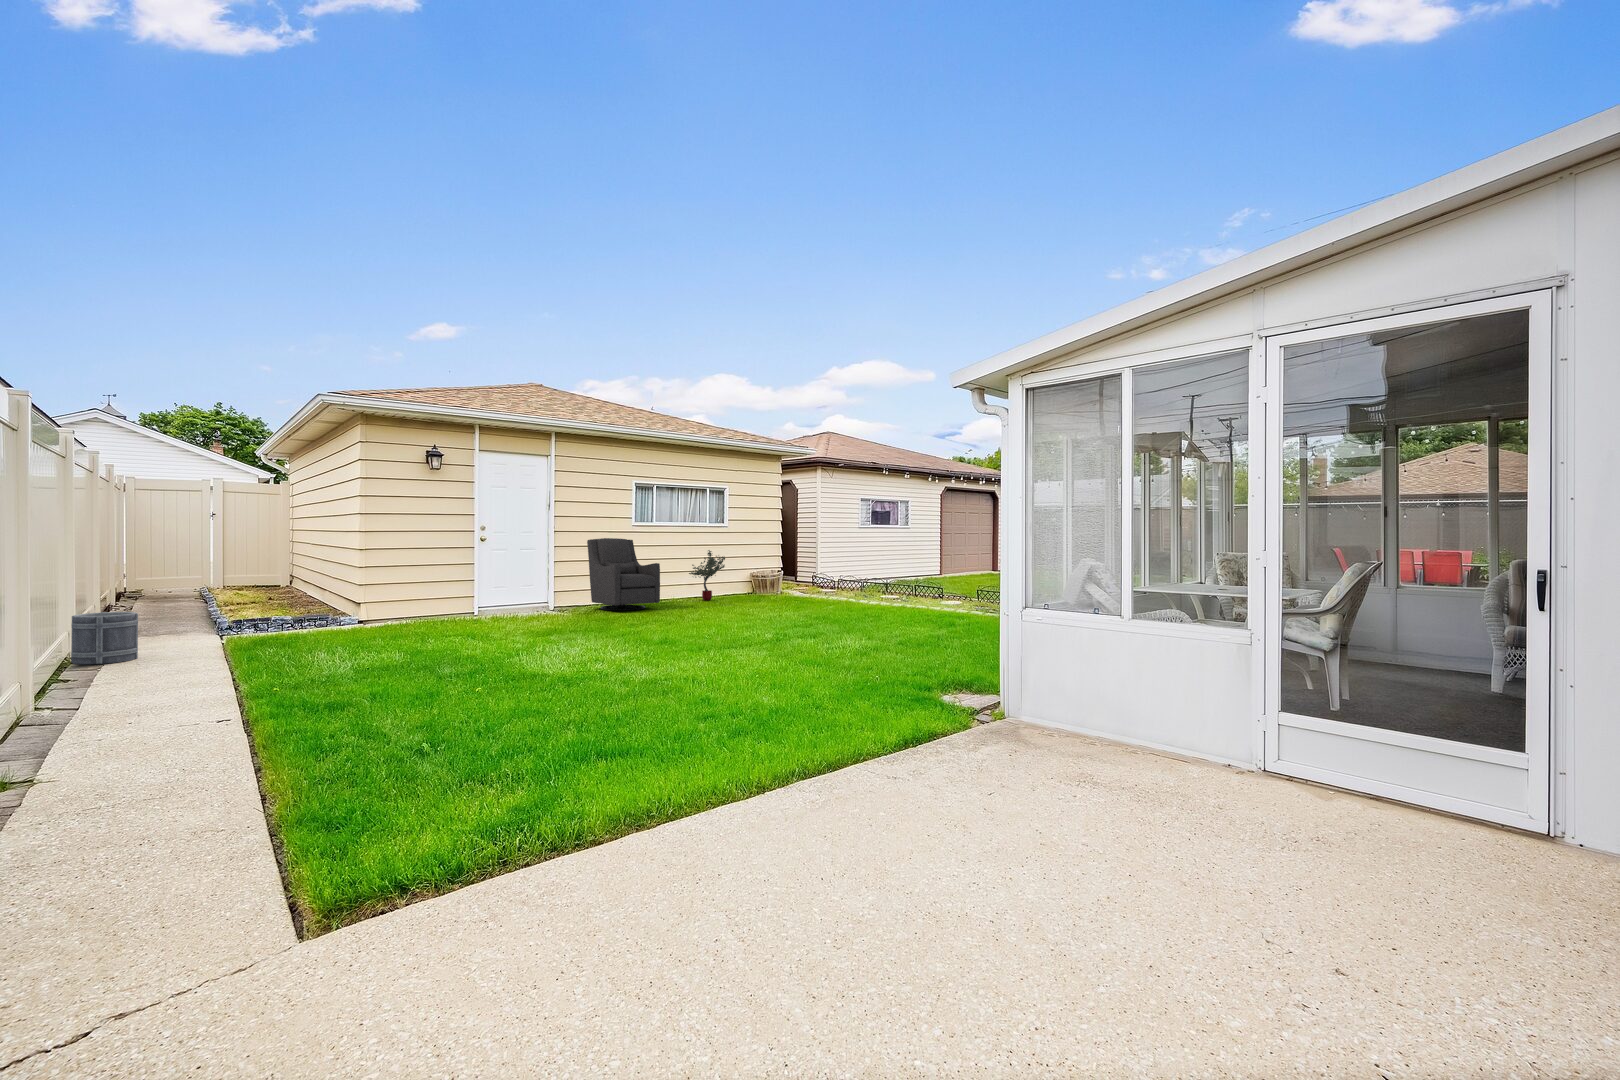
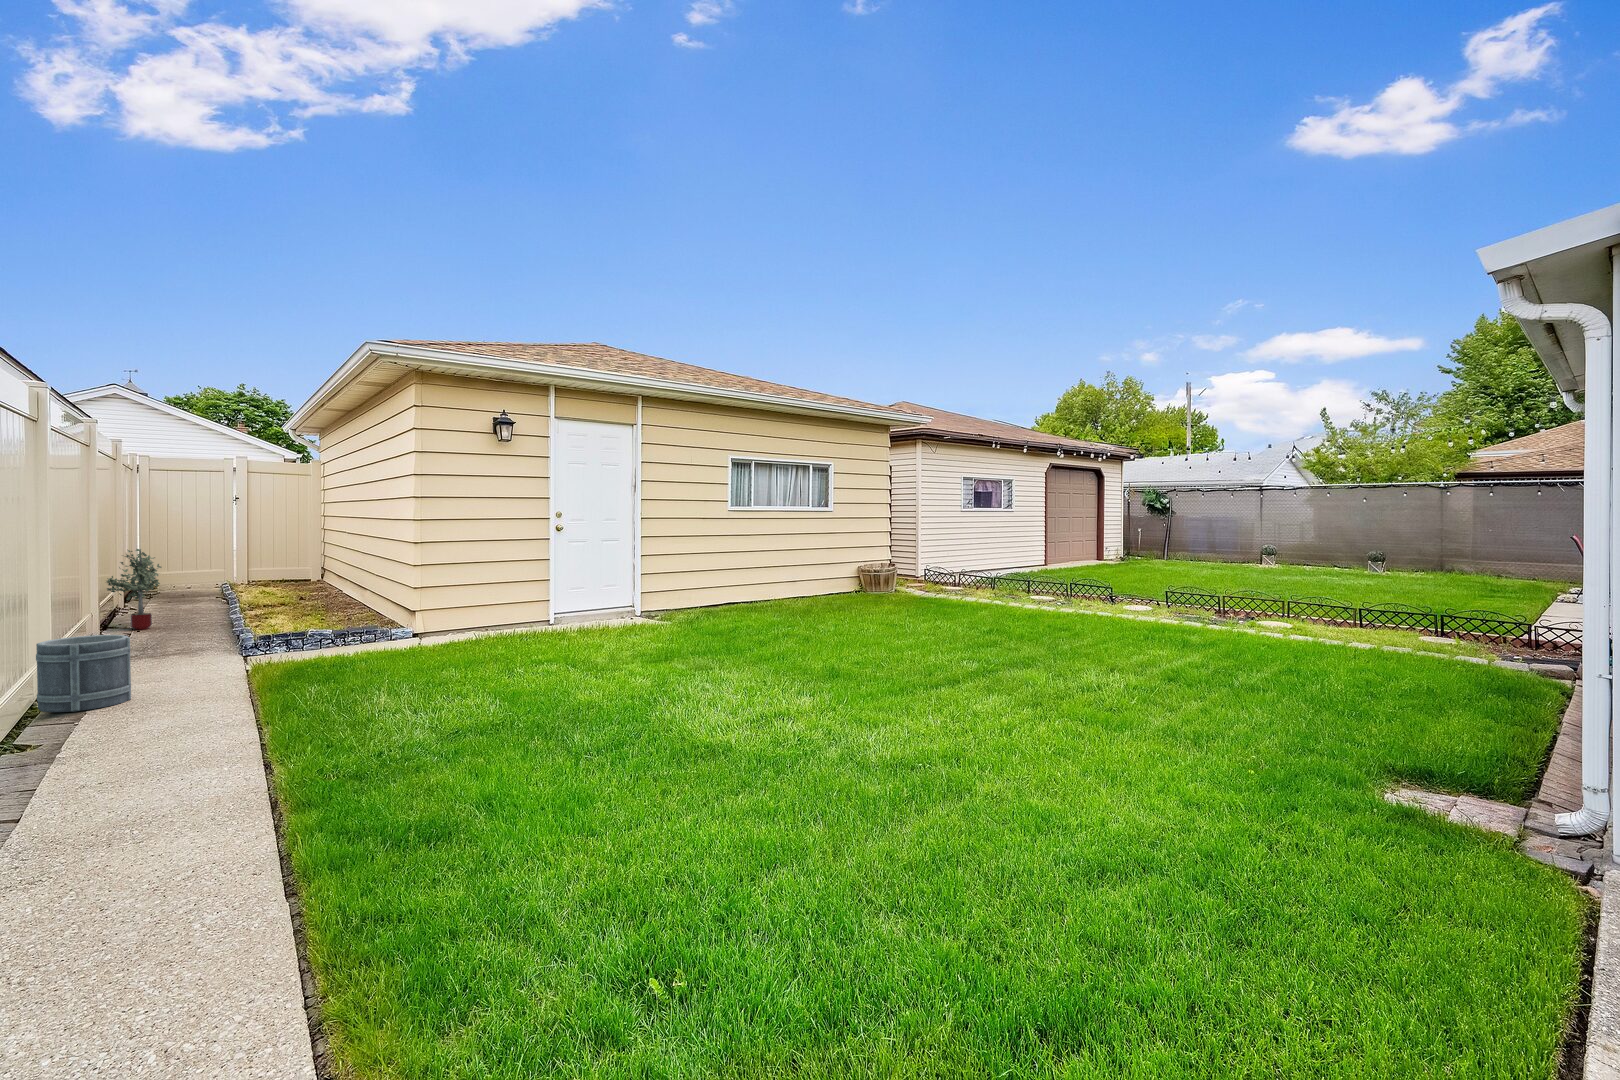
chair: present [587,538,660,611] -> none [681,526,771,615]
potted tree: present [689,550,725,600] -> present [106,549,162,630]

